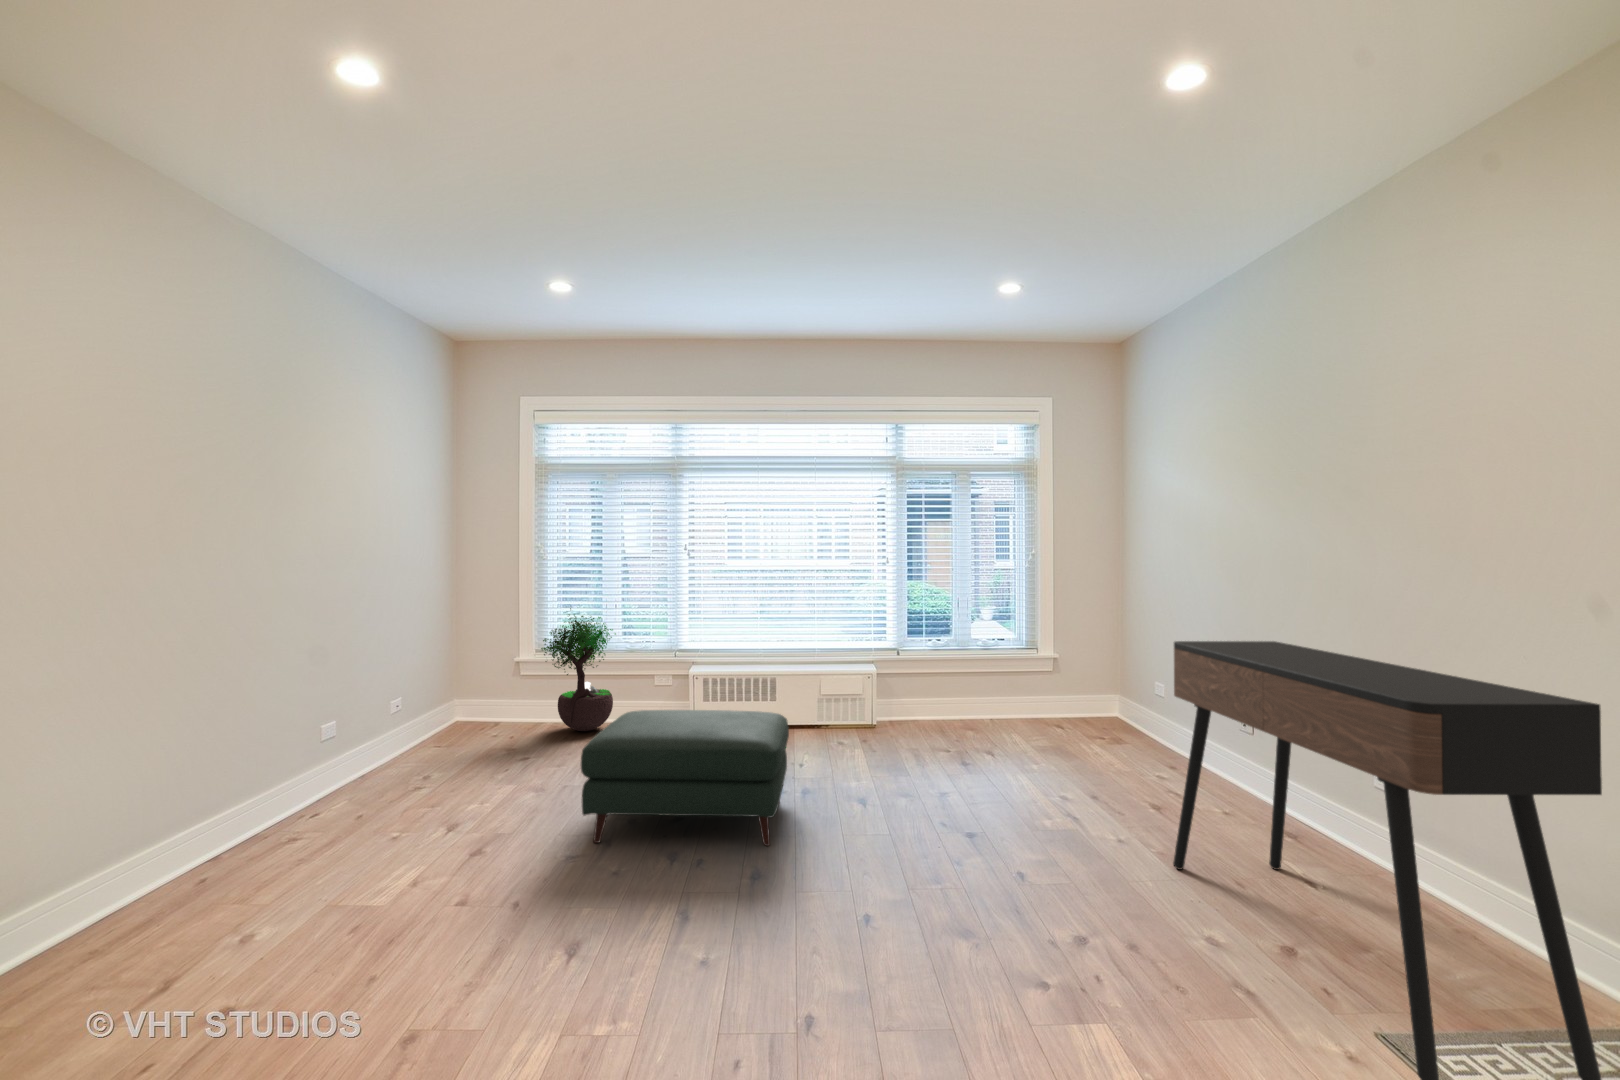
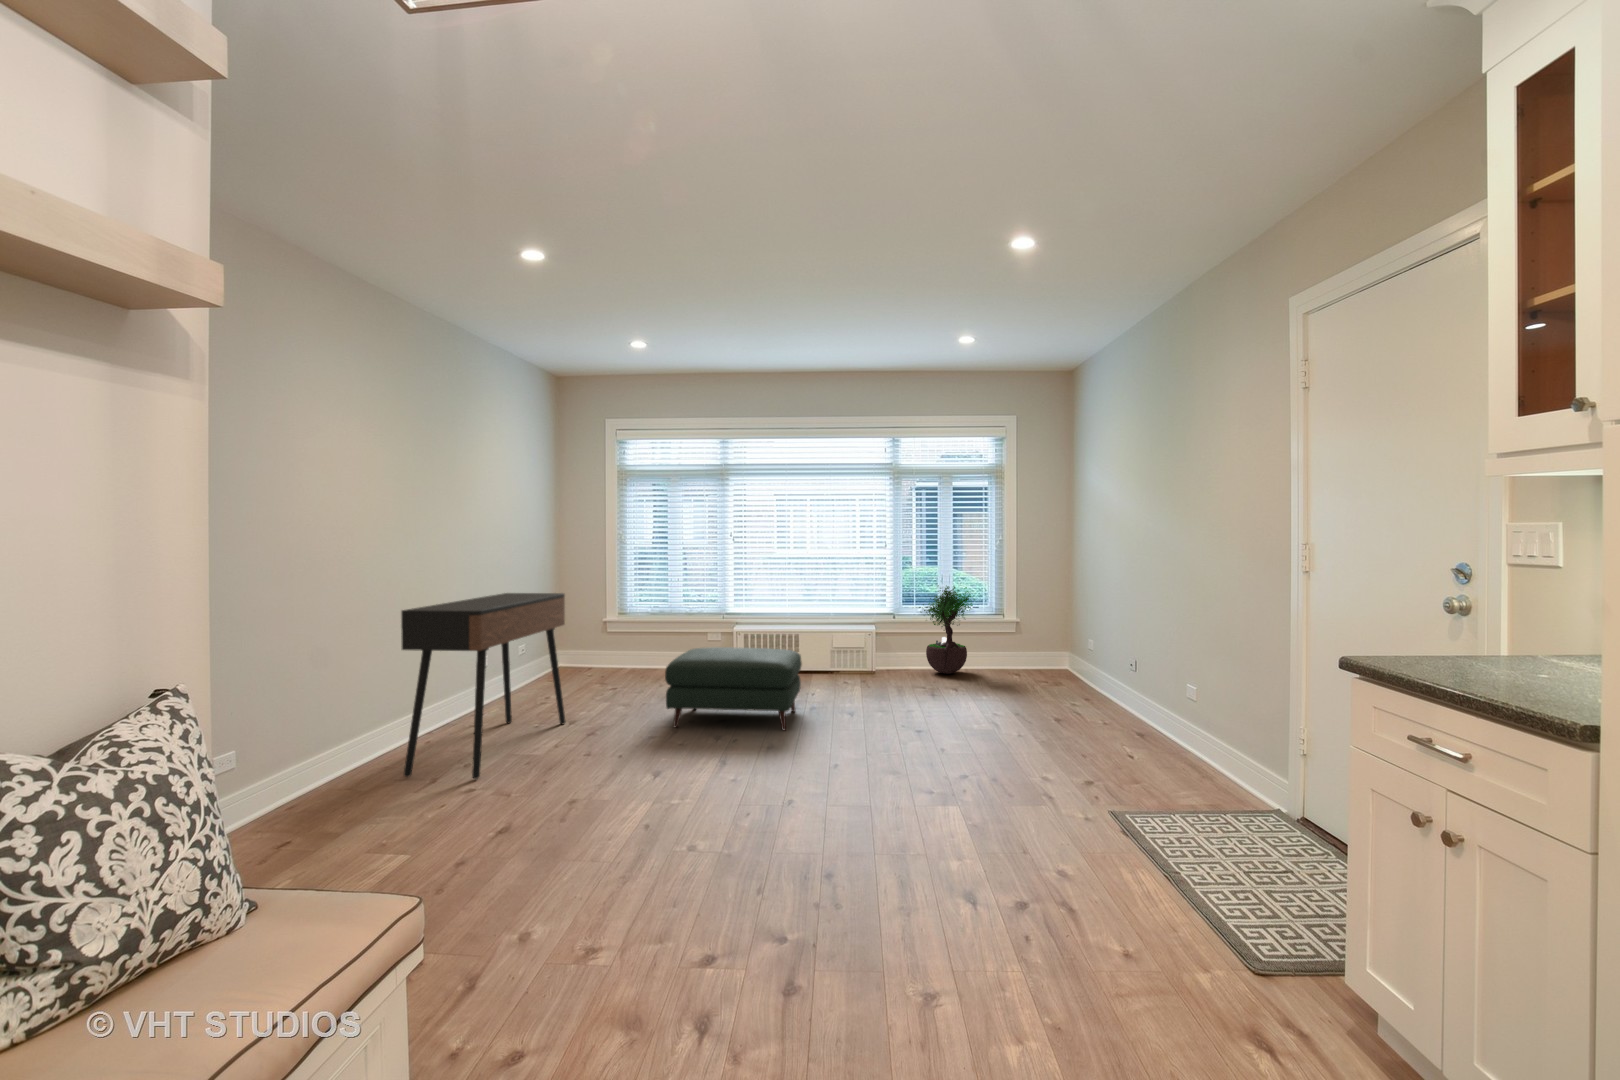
potted tree: present [541,608,616,731] -> present [920,585,975,674]
console table: present [1173,641,1602,1080] -> present [401,593,565,779]

